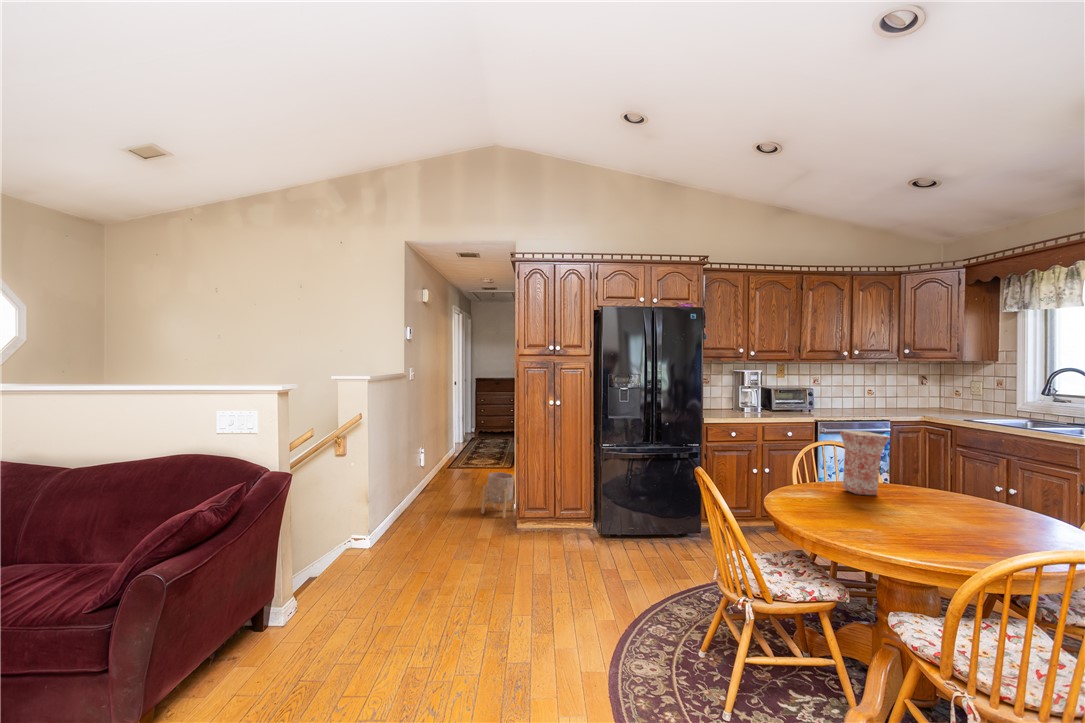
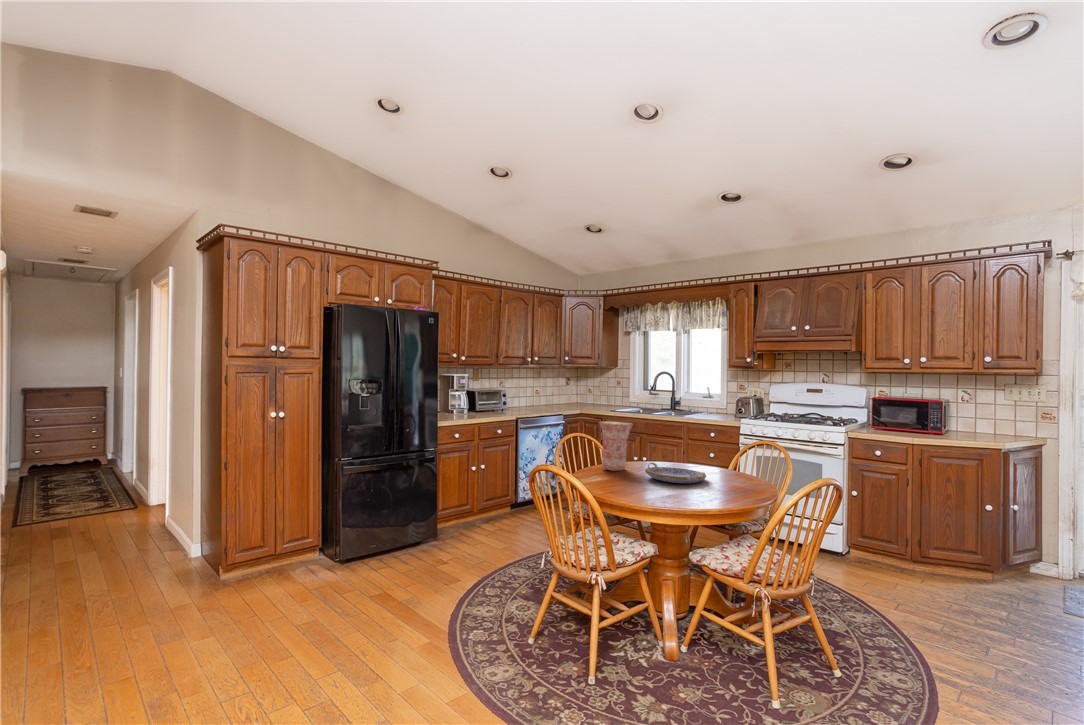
planter: present [481,472,515,518] -> none [147,516,202,580]
serving tray: none [881,490,985,528] -> present [645,463,706,484]

